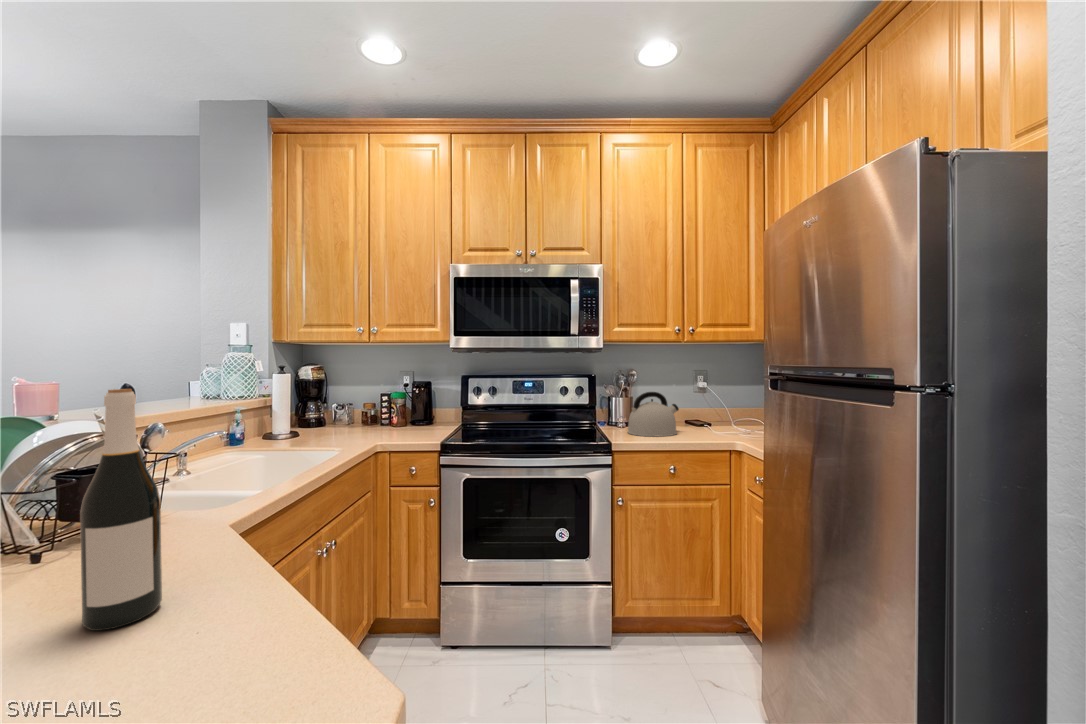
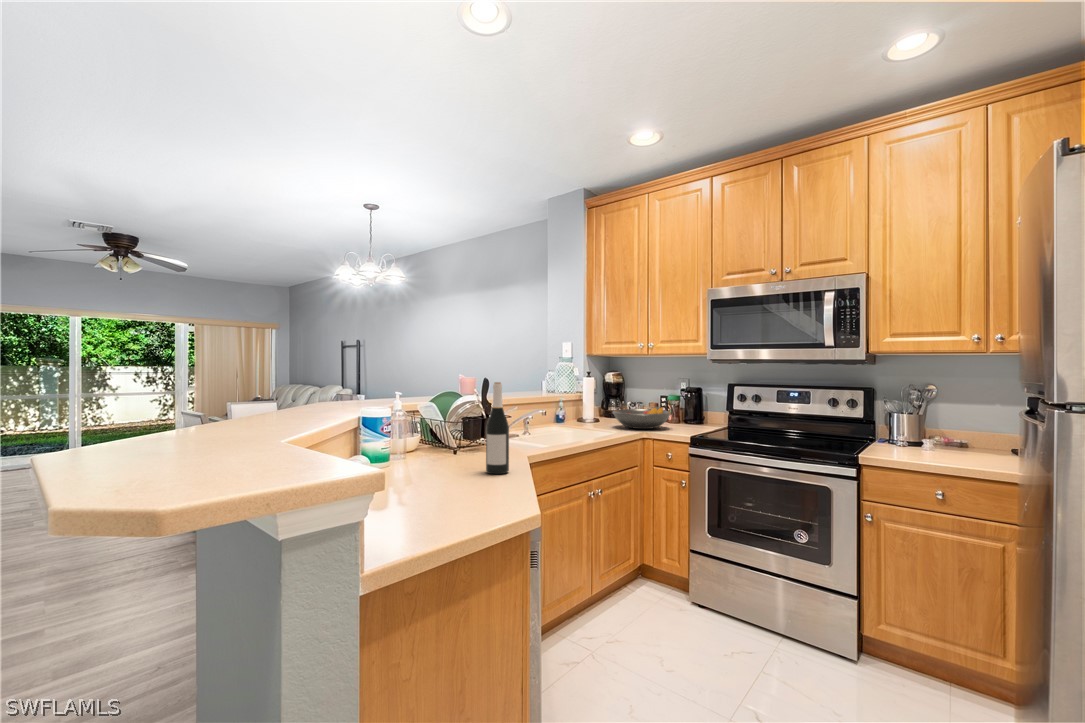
kettle: present [628,392,679,437] -> none [896,409,970,459]
fruit bowl: none [322,408,402,439] -> present [613,407,671,429]

